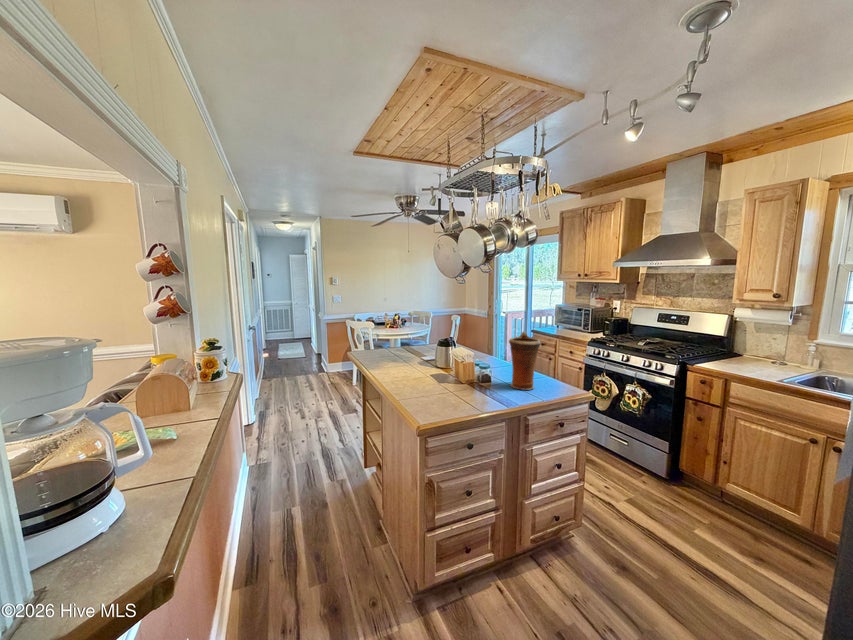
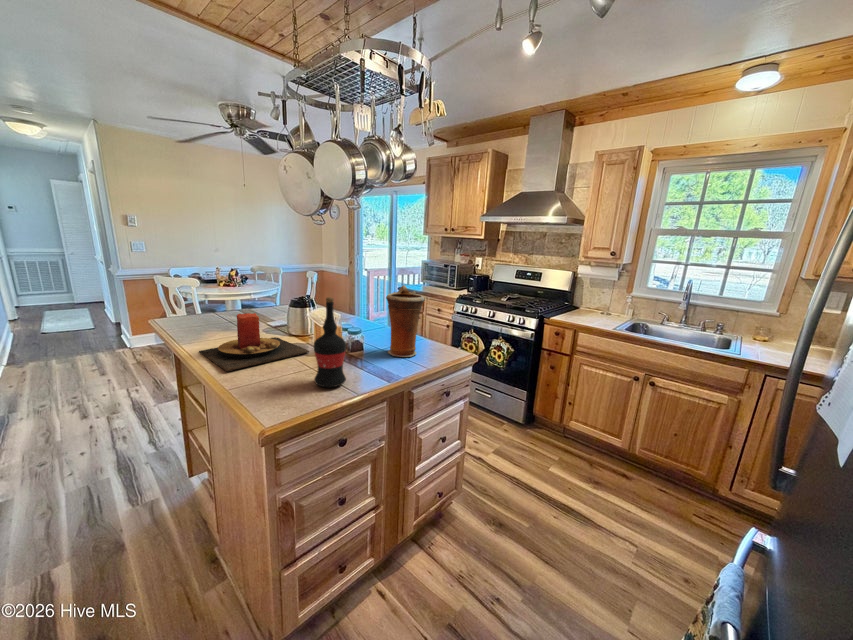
wine bottle: none [453,341,475,405] -> present [314,297,346,387]
candle: none [380,350,450,388] -> present [199,313,309,371]

